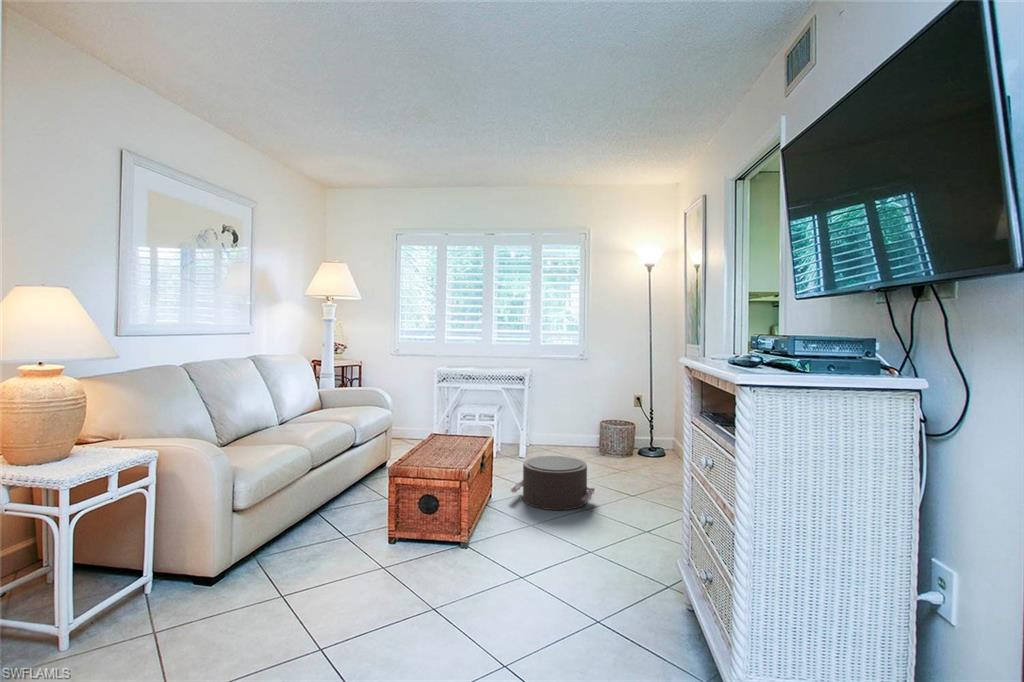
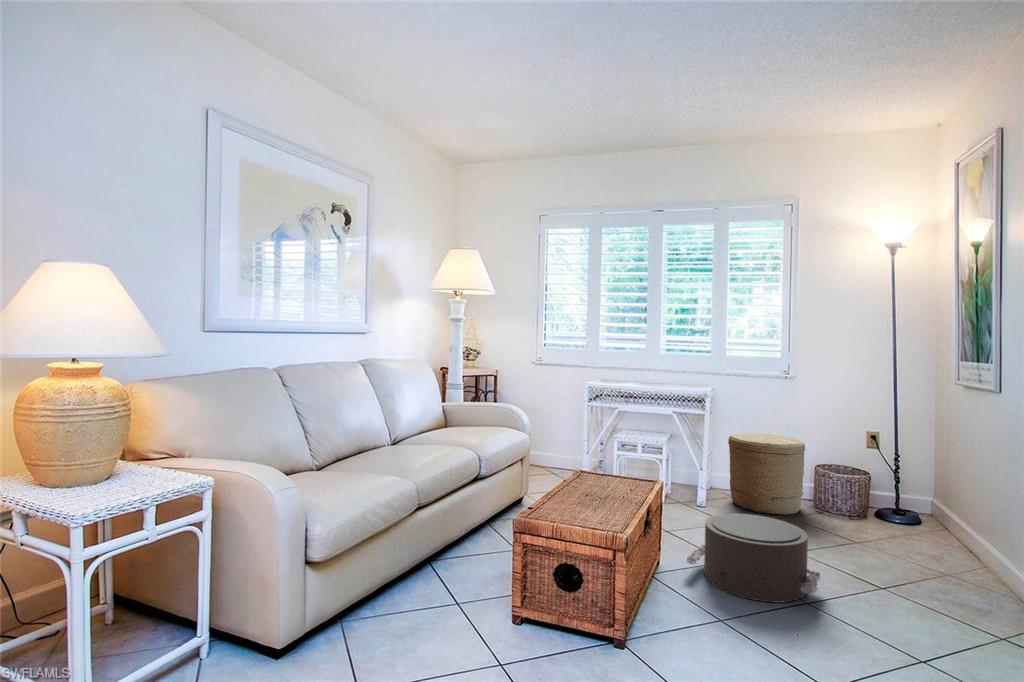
woven basket: none [543,402,594,458] -> present [728,433,805,515]

